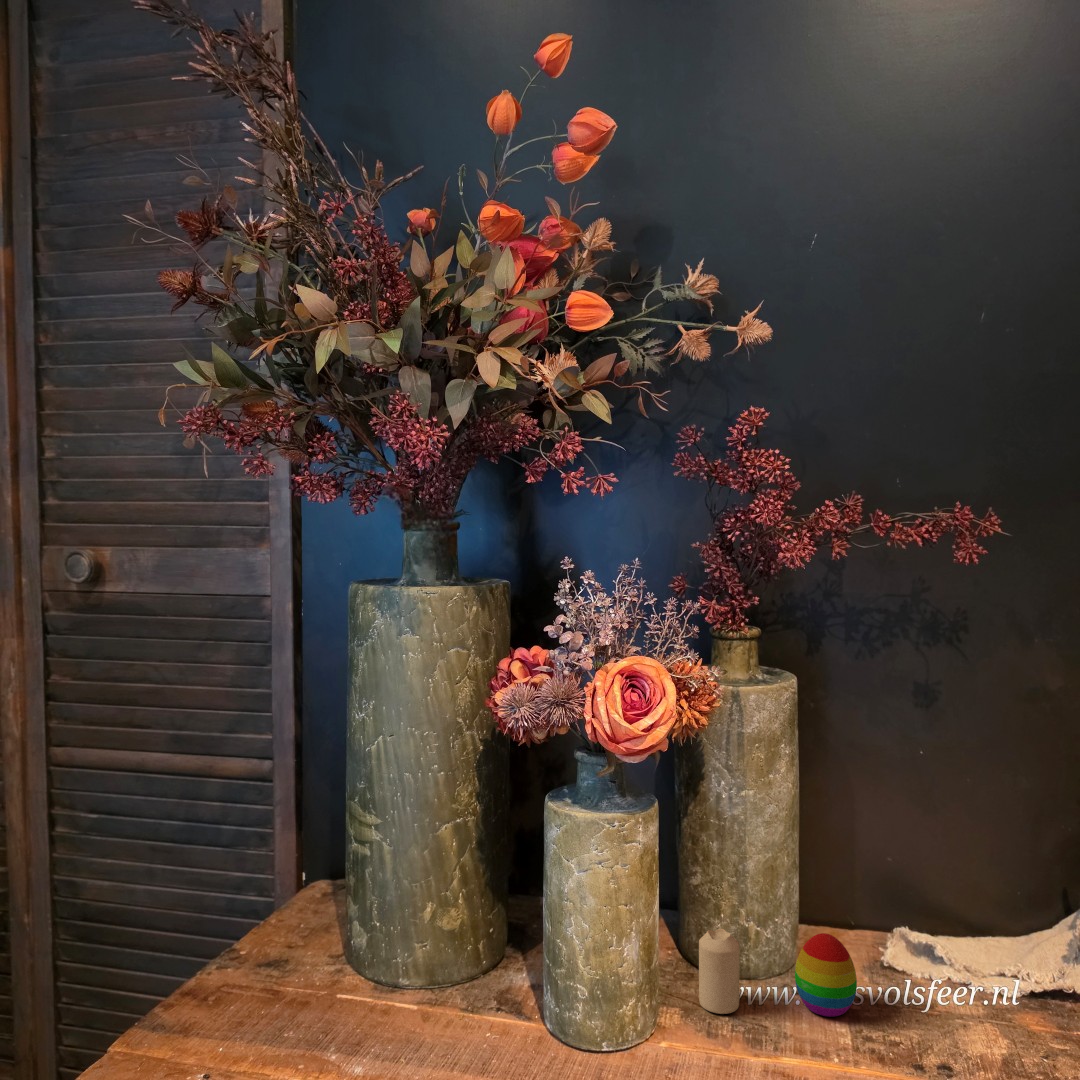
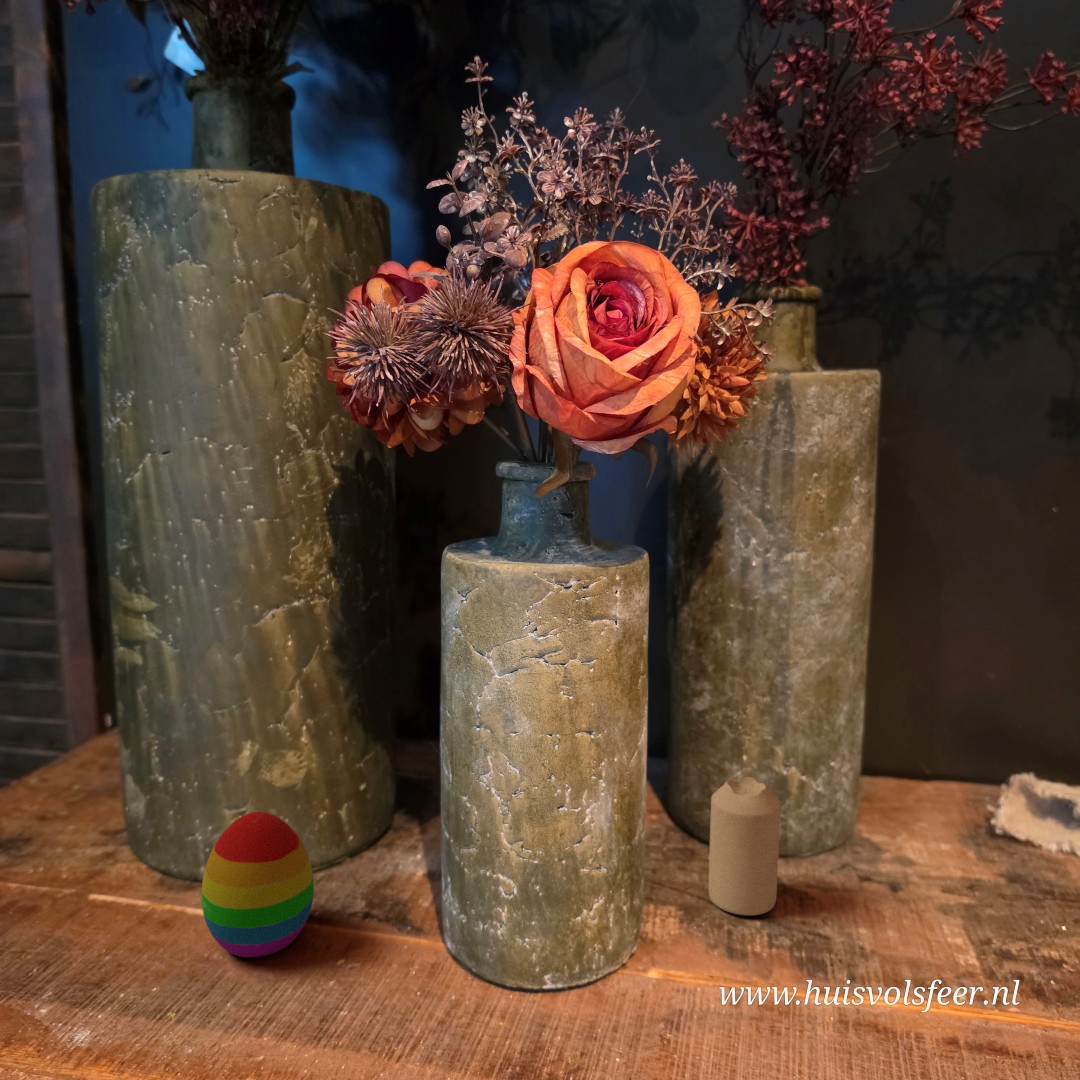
decorative egg: present [795,933,857,1017] -> present [202,812,314,957]

